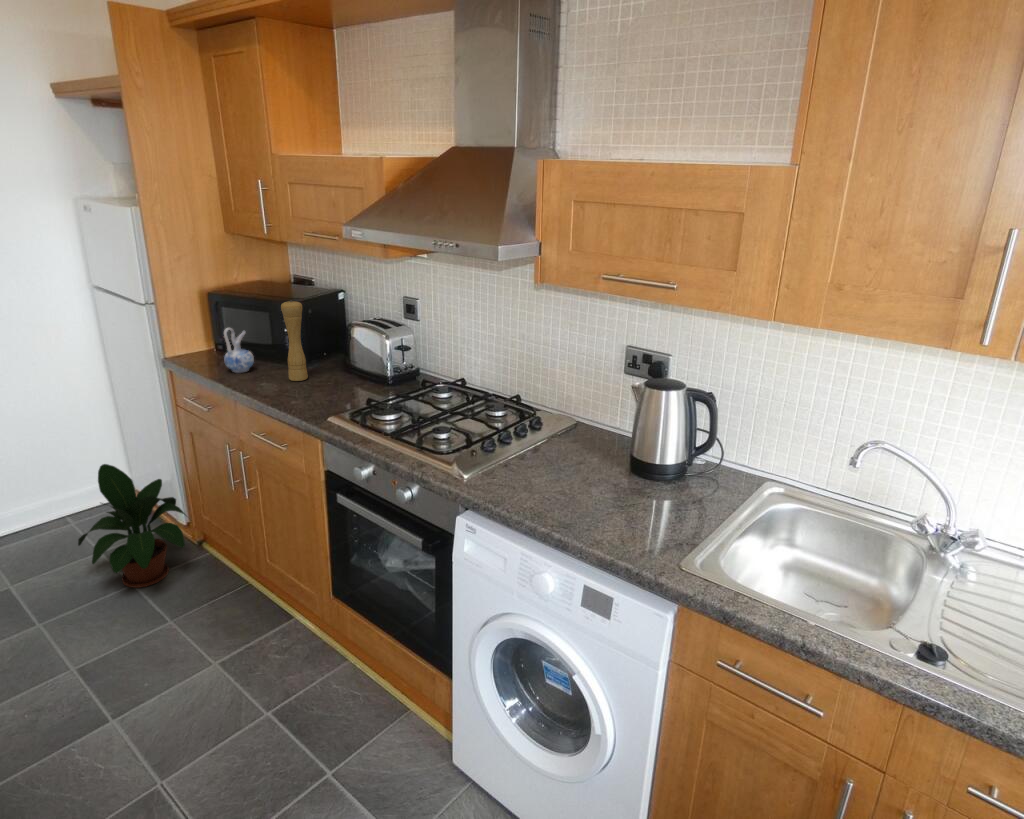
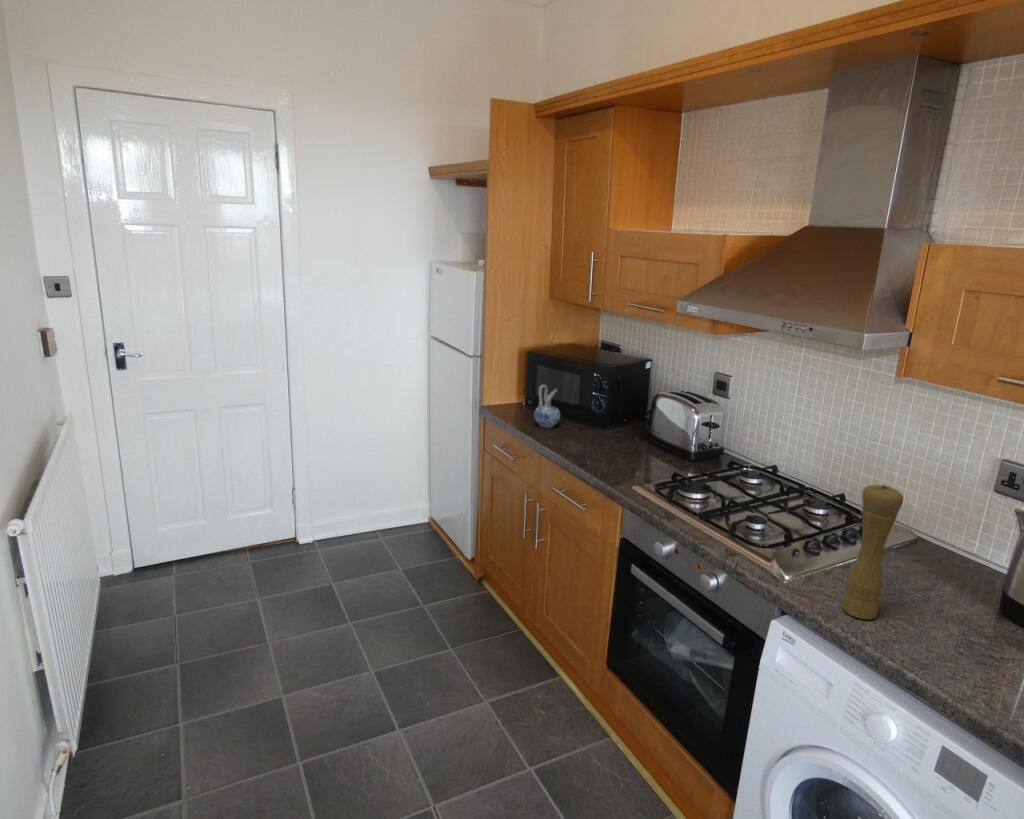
pepper mill: present [281,300,308,381] -> present [842,485,903,619]
potted plant: present [78,464,185,588] -> none [386,492,478,610]

